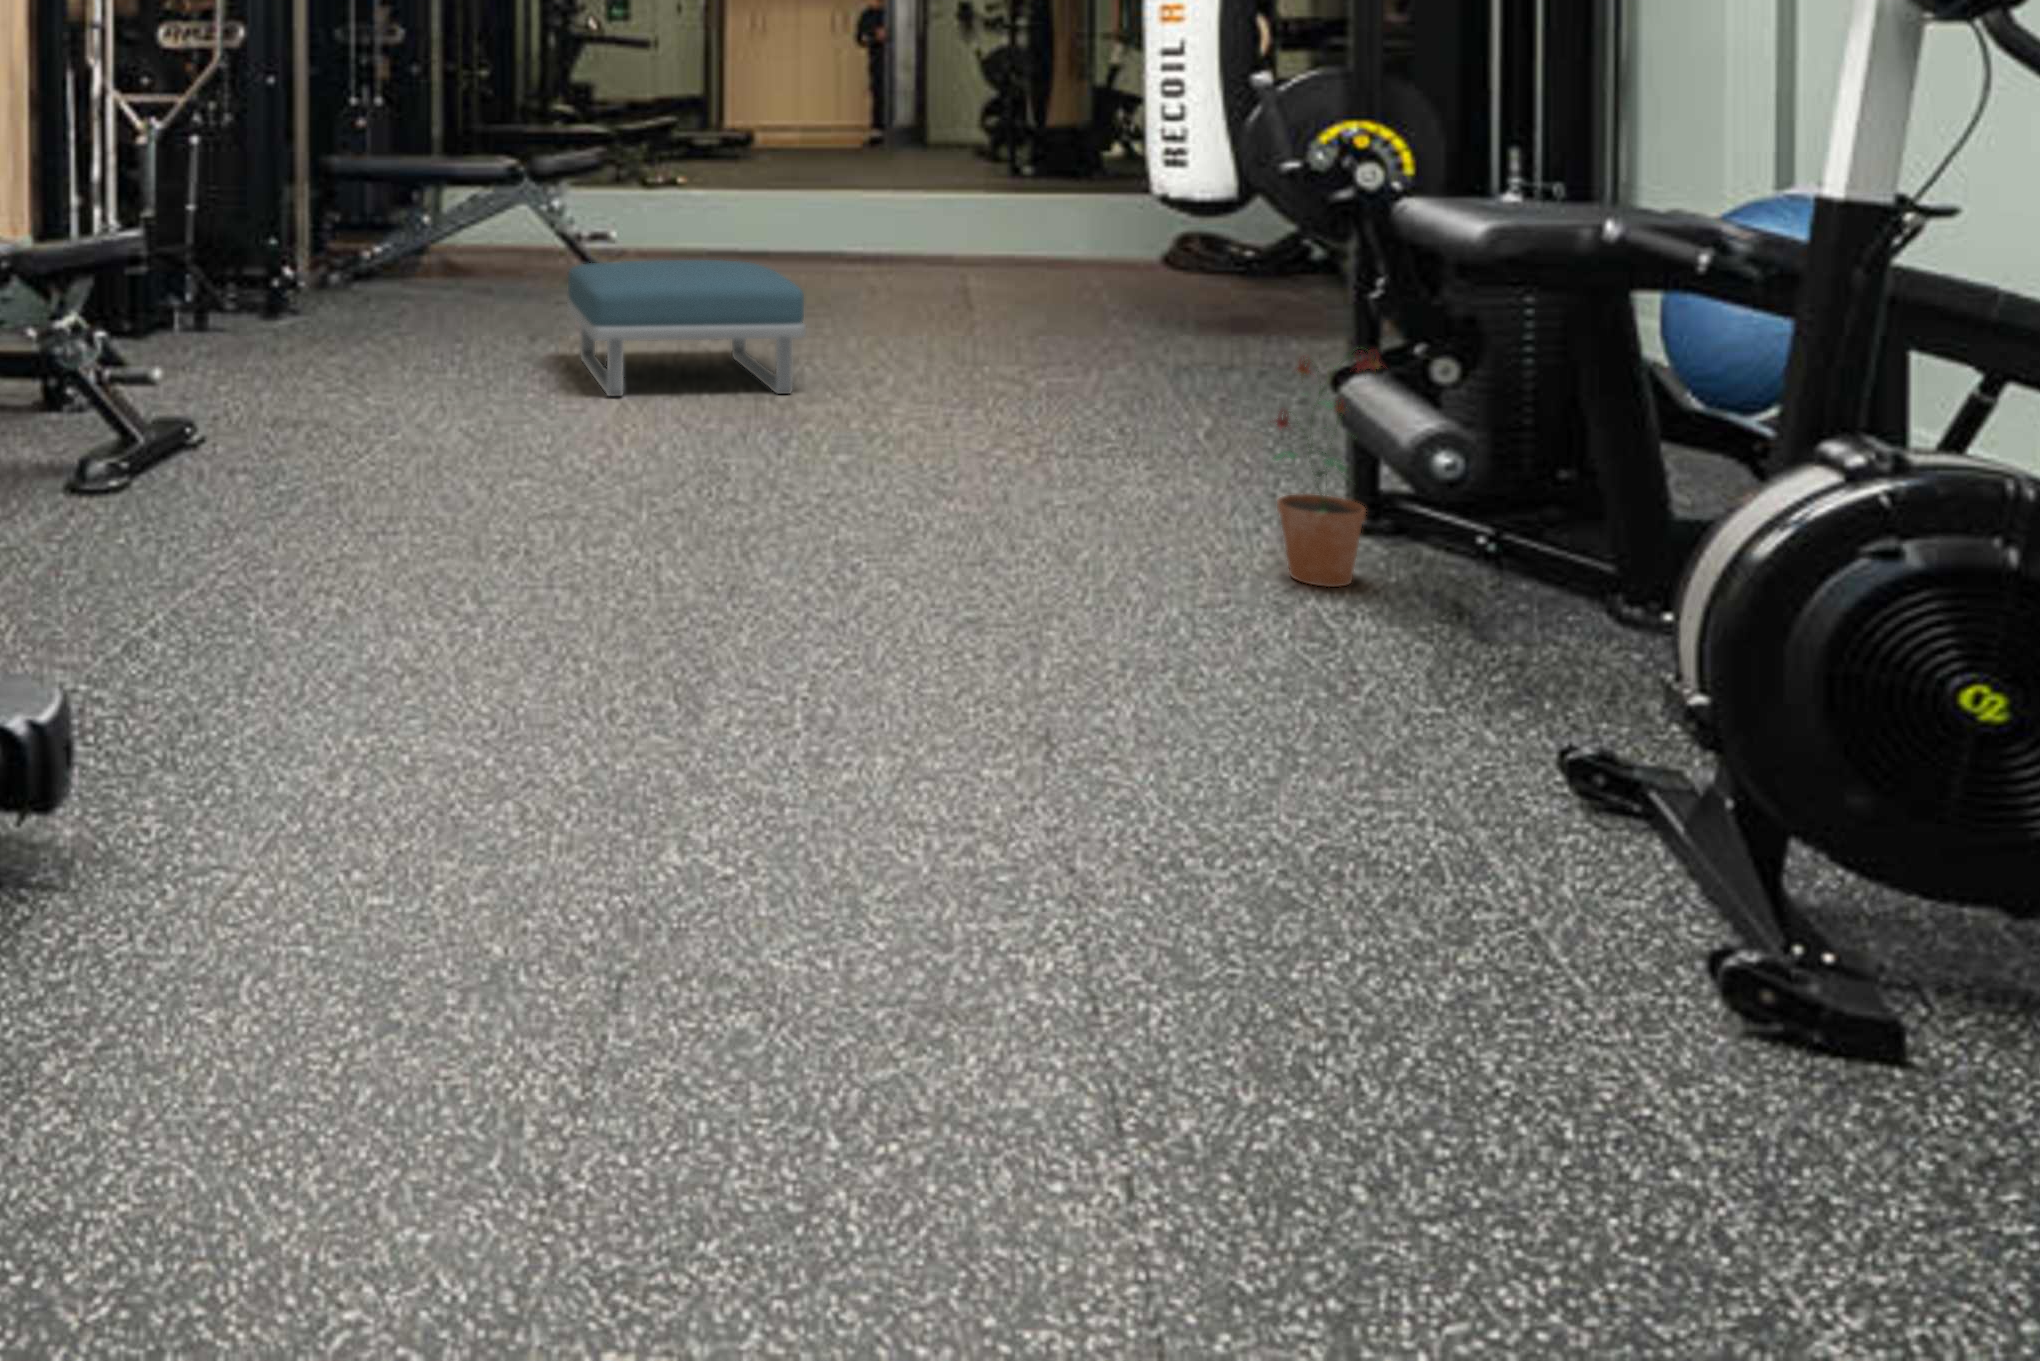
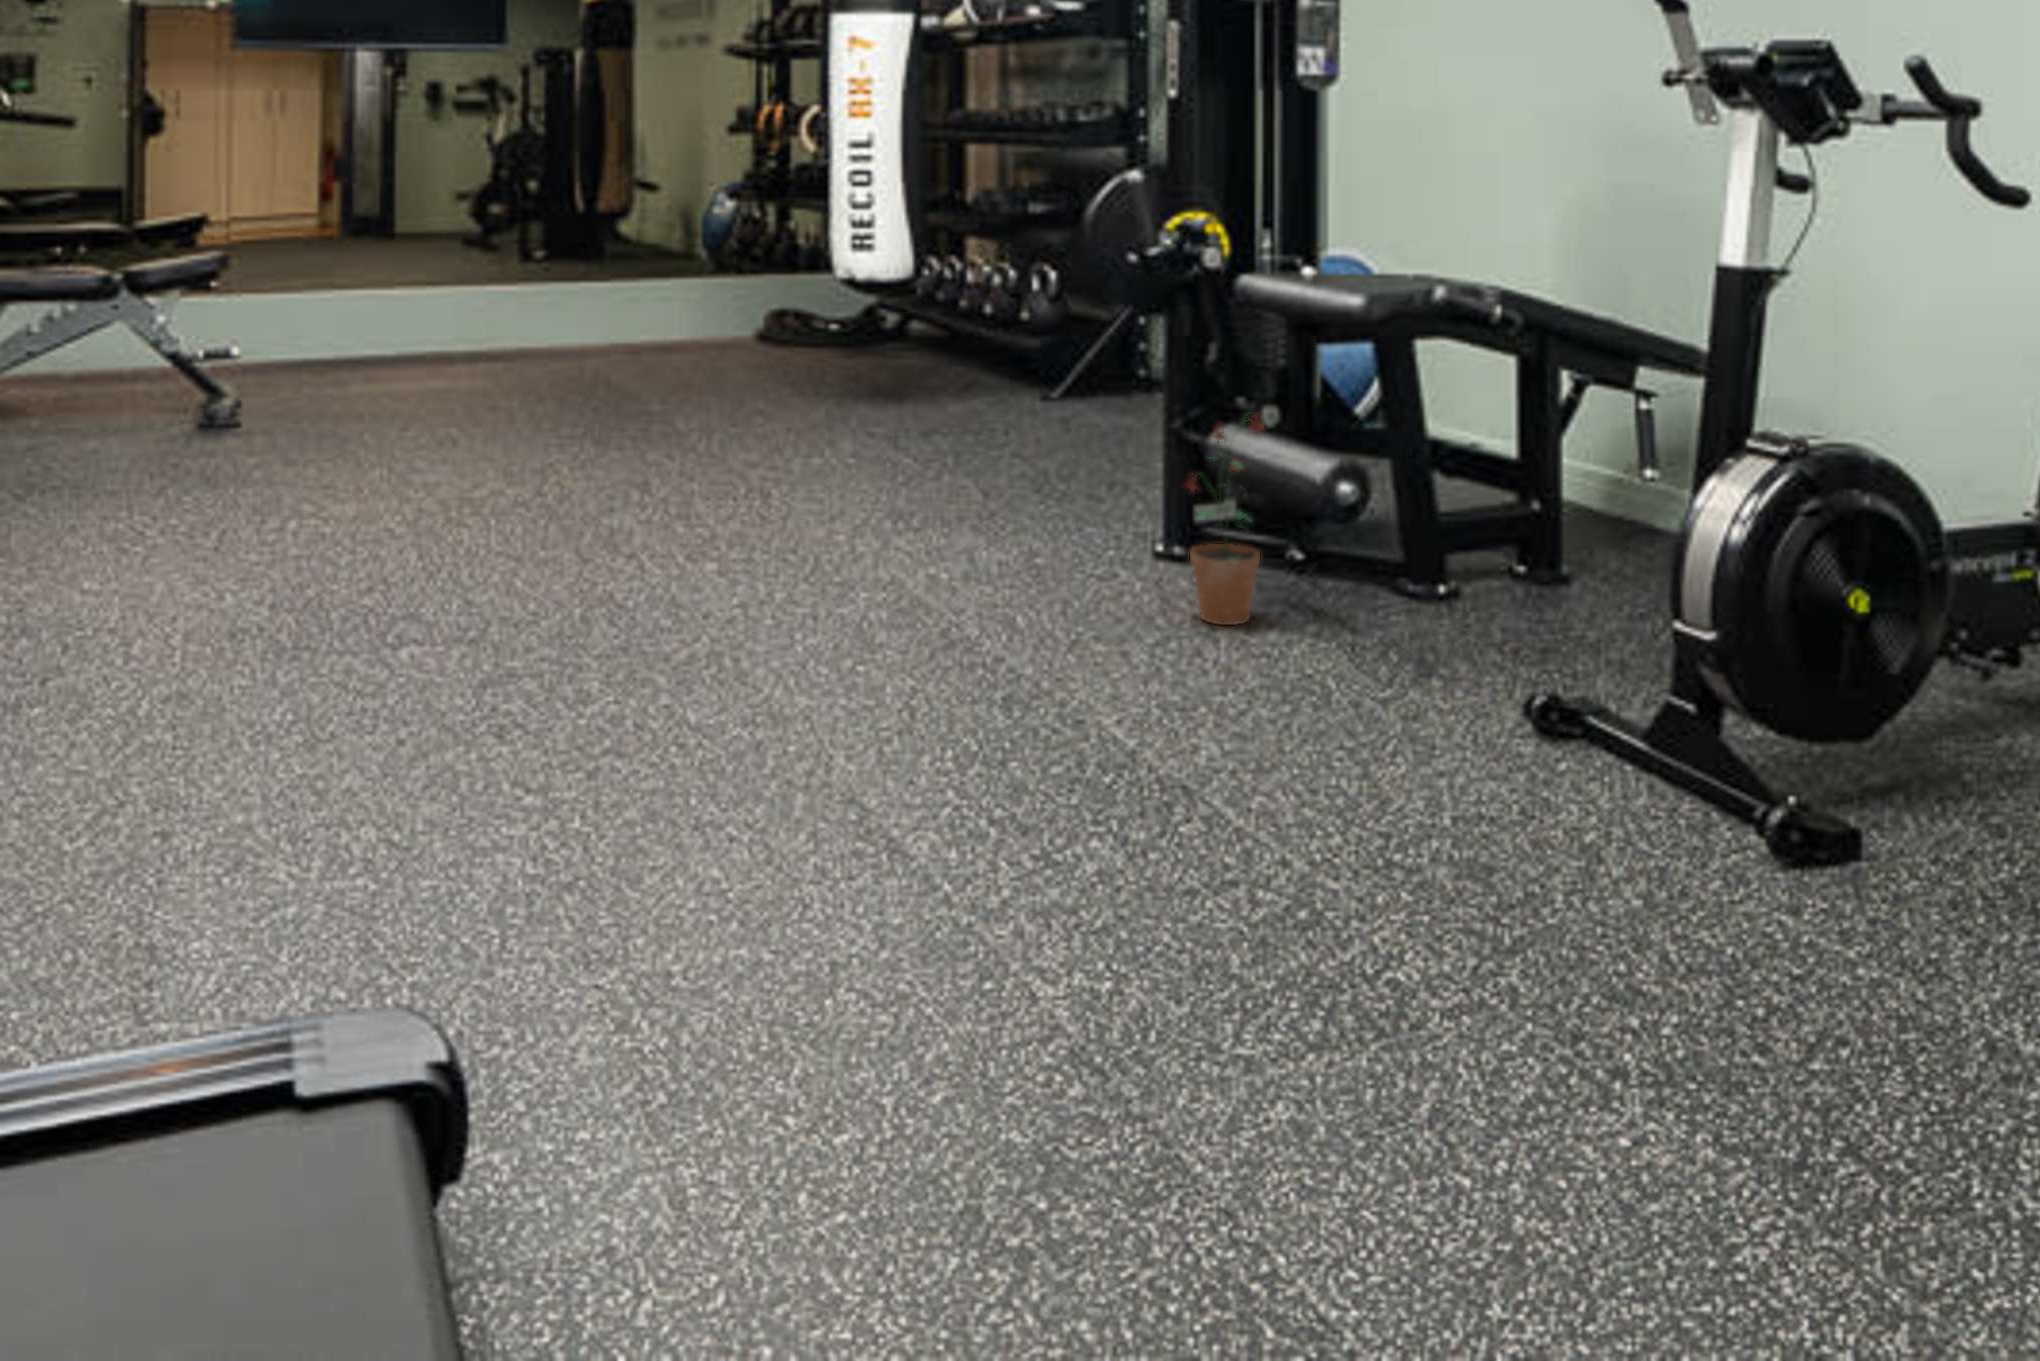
footstool: present [567,260,806,396] -> none [284,371,593,539]

